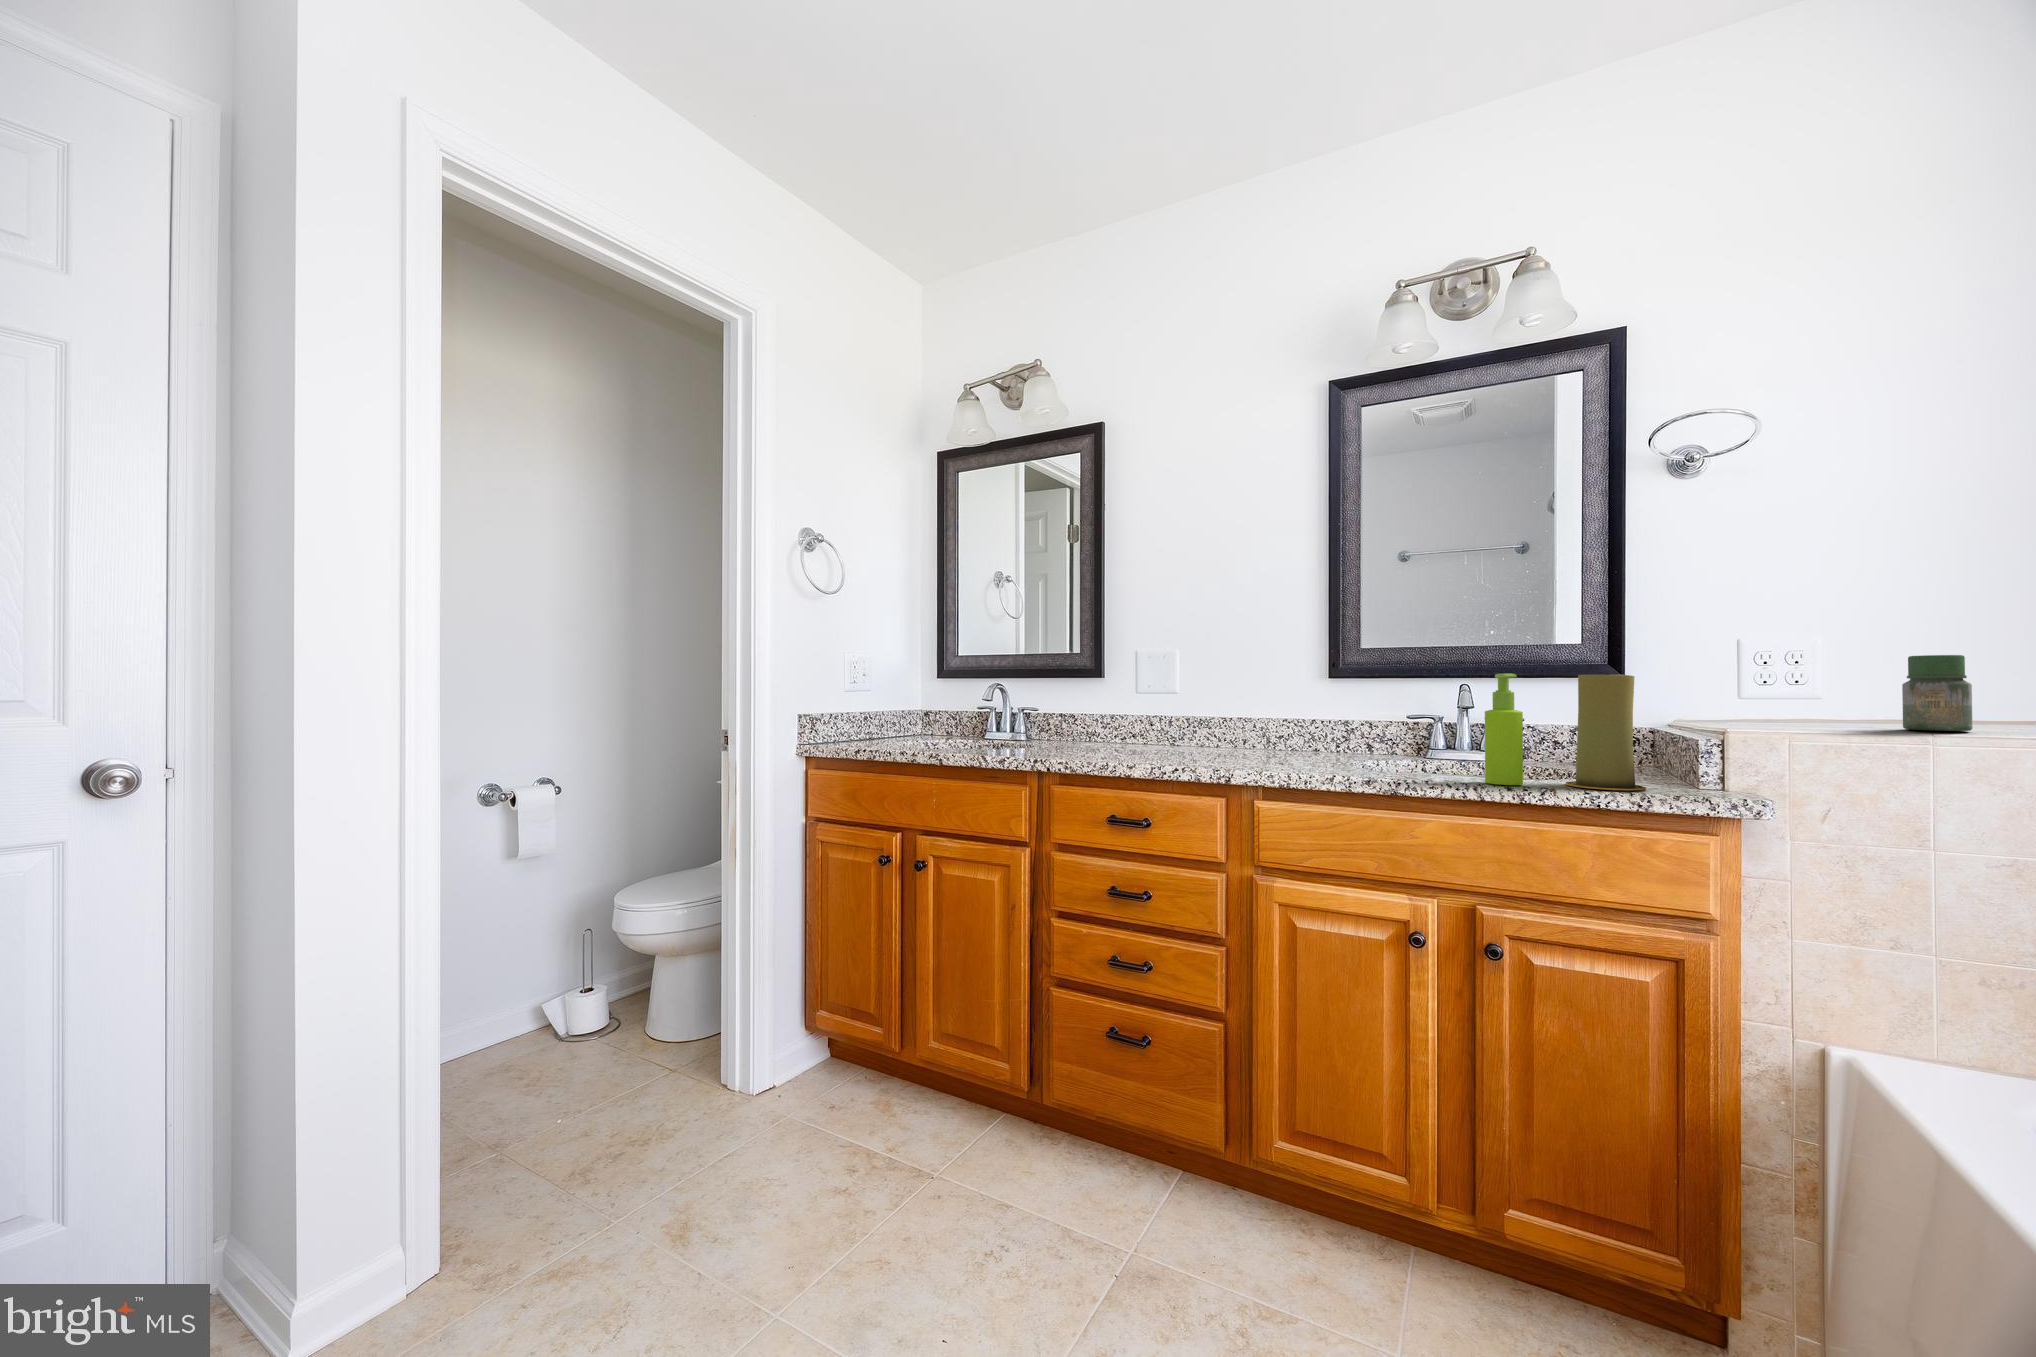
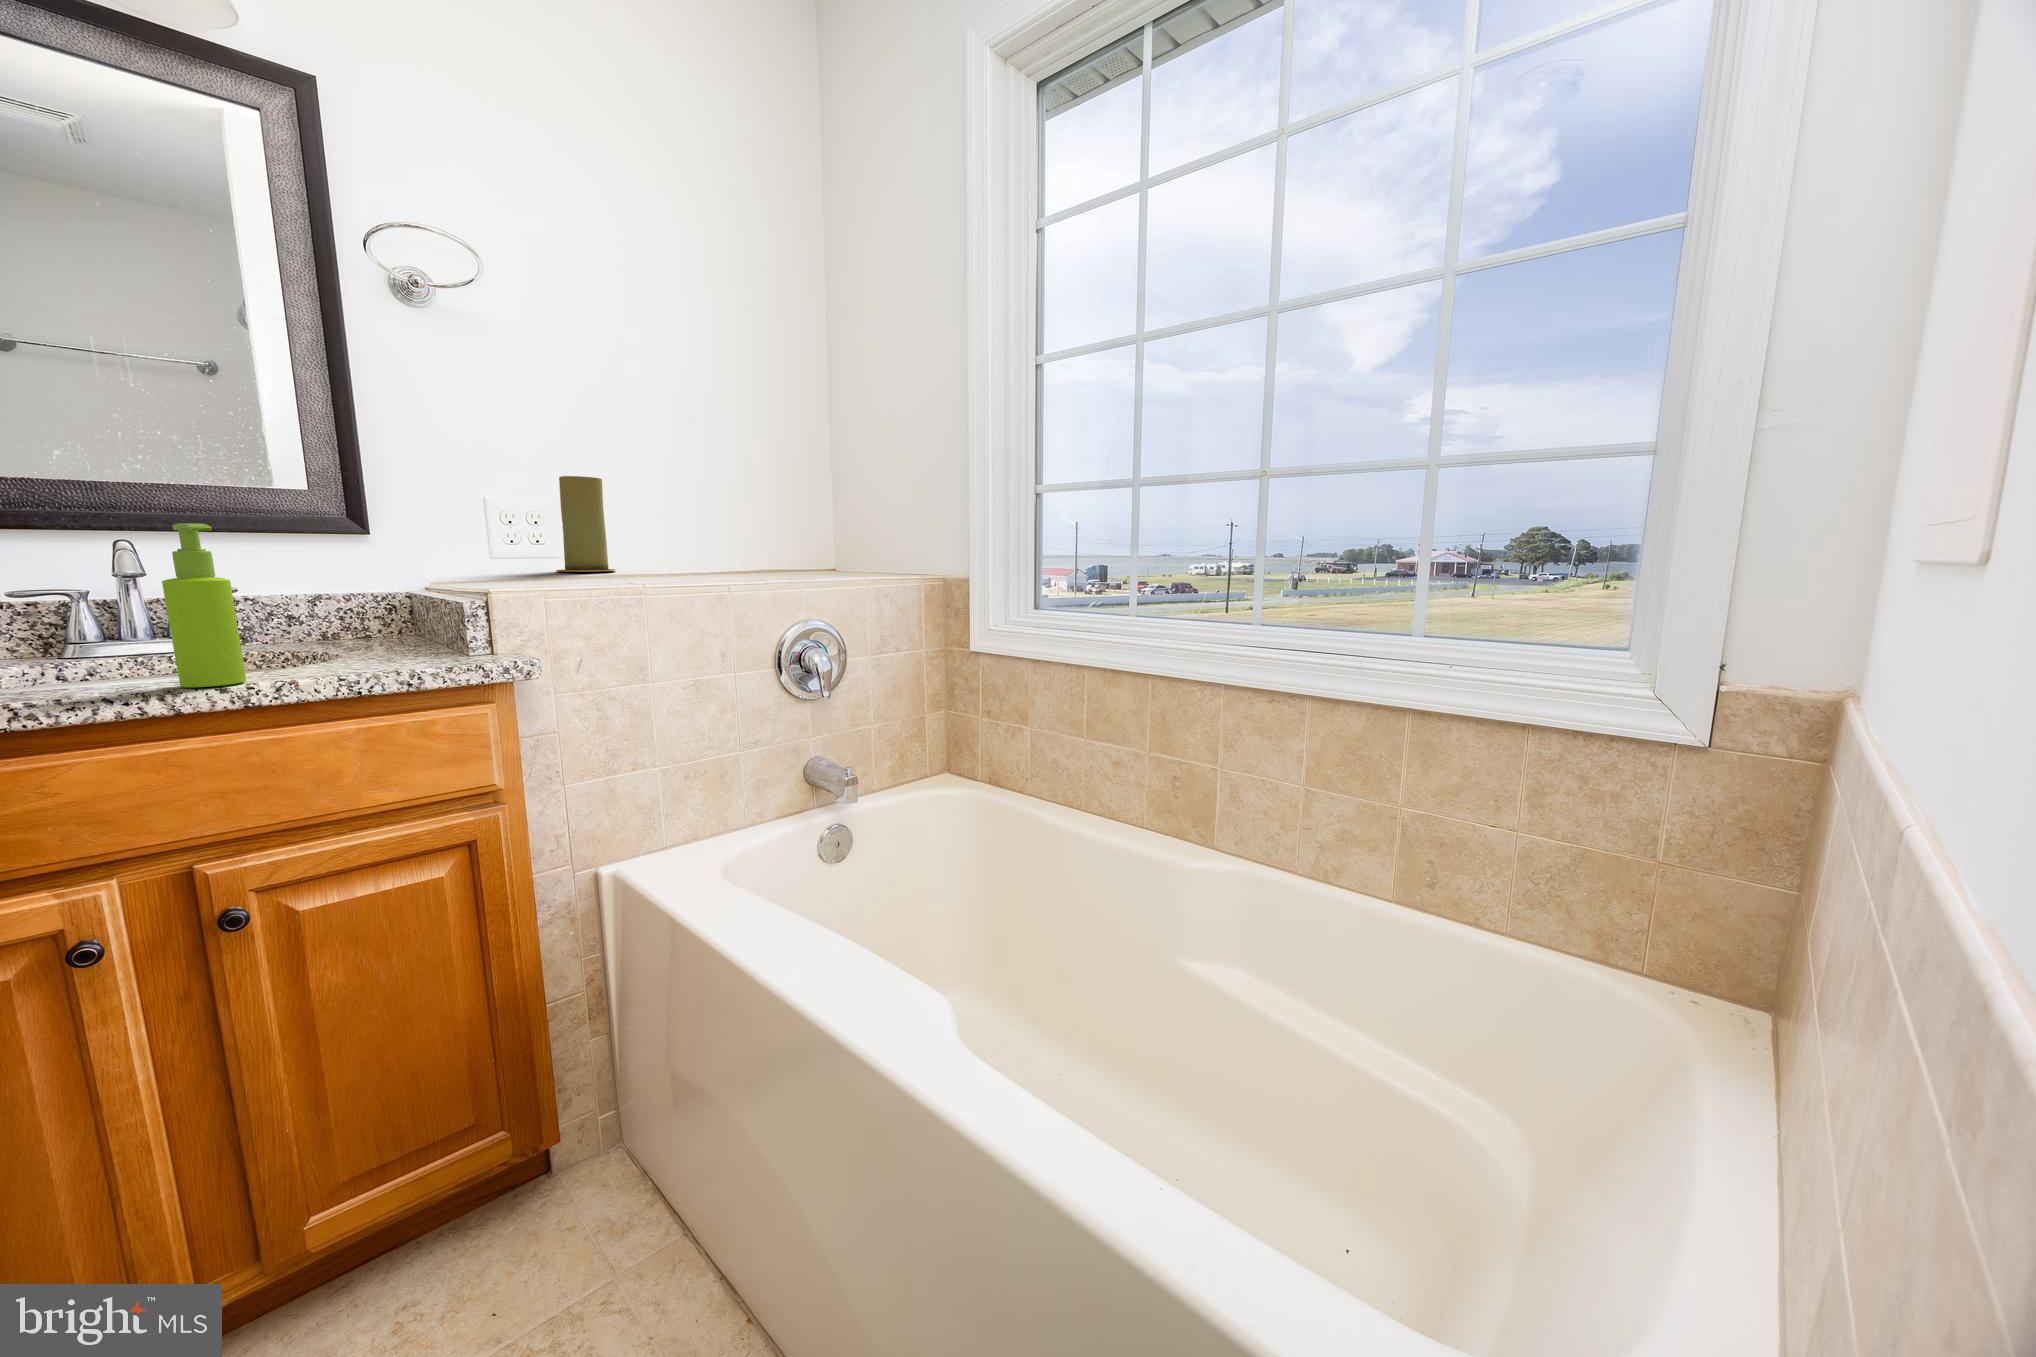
jar: present [1902,655,1972,731] -> none [619,518,664,581]
candle: present [1566,674,1646,790] -> present [556,476,616,572]

